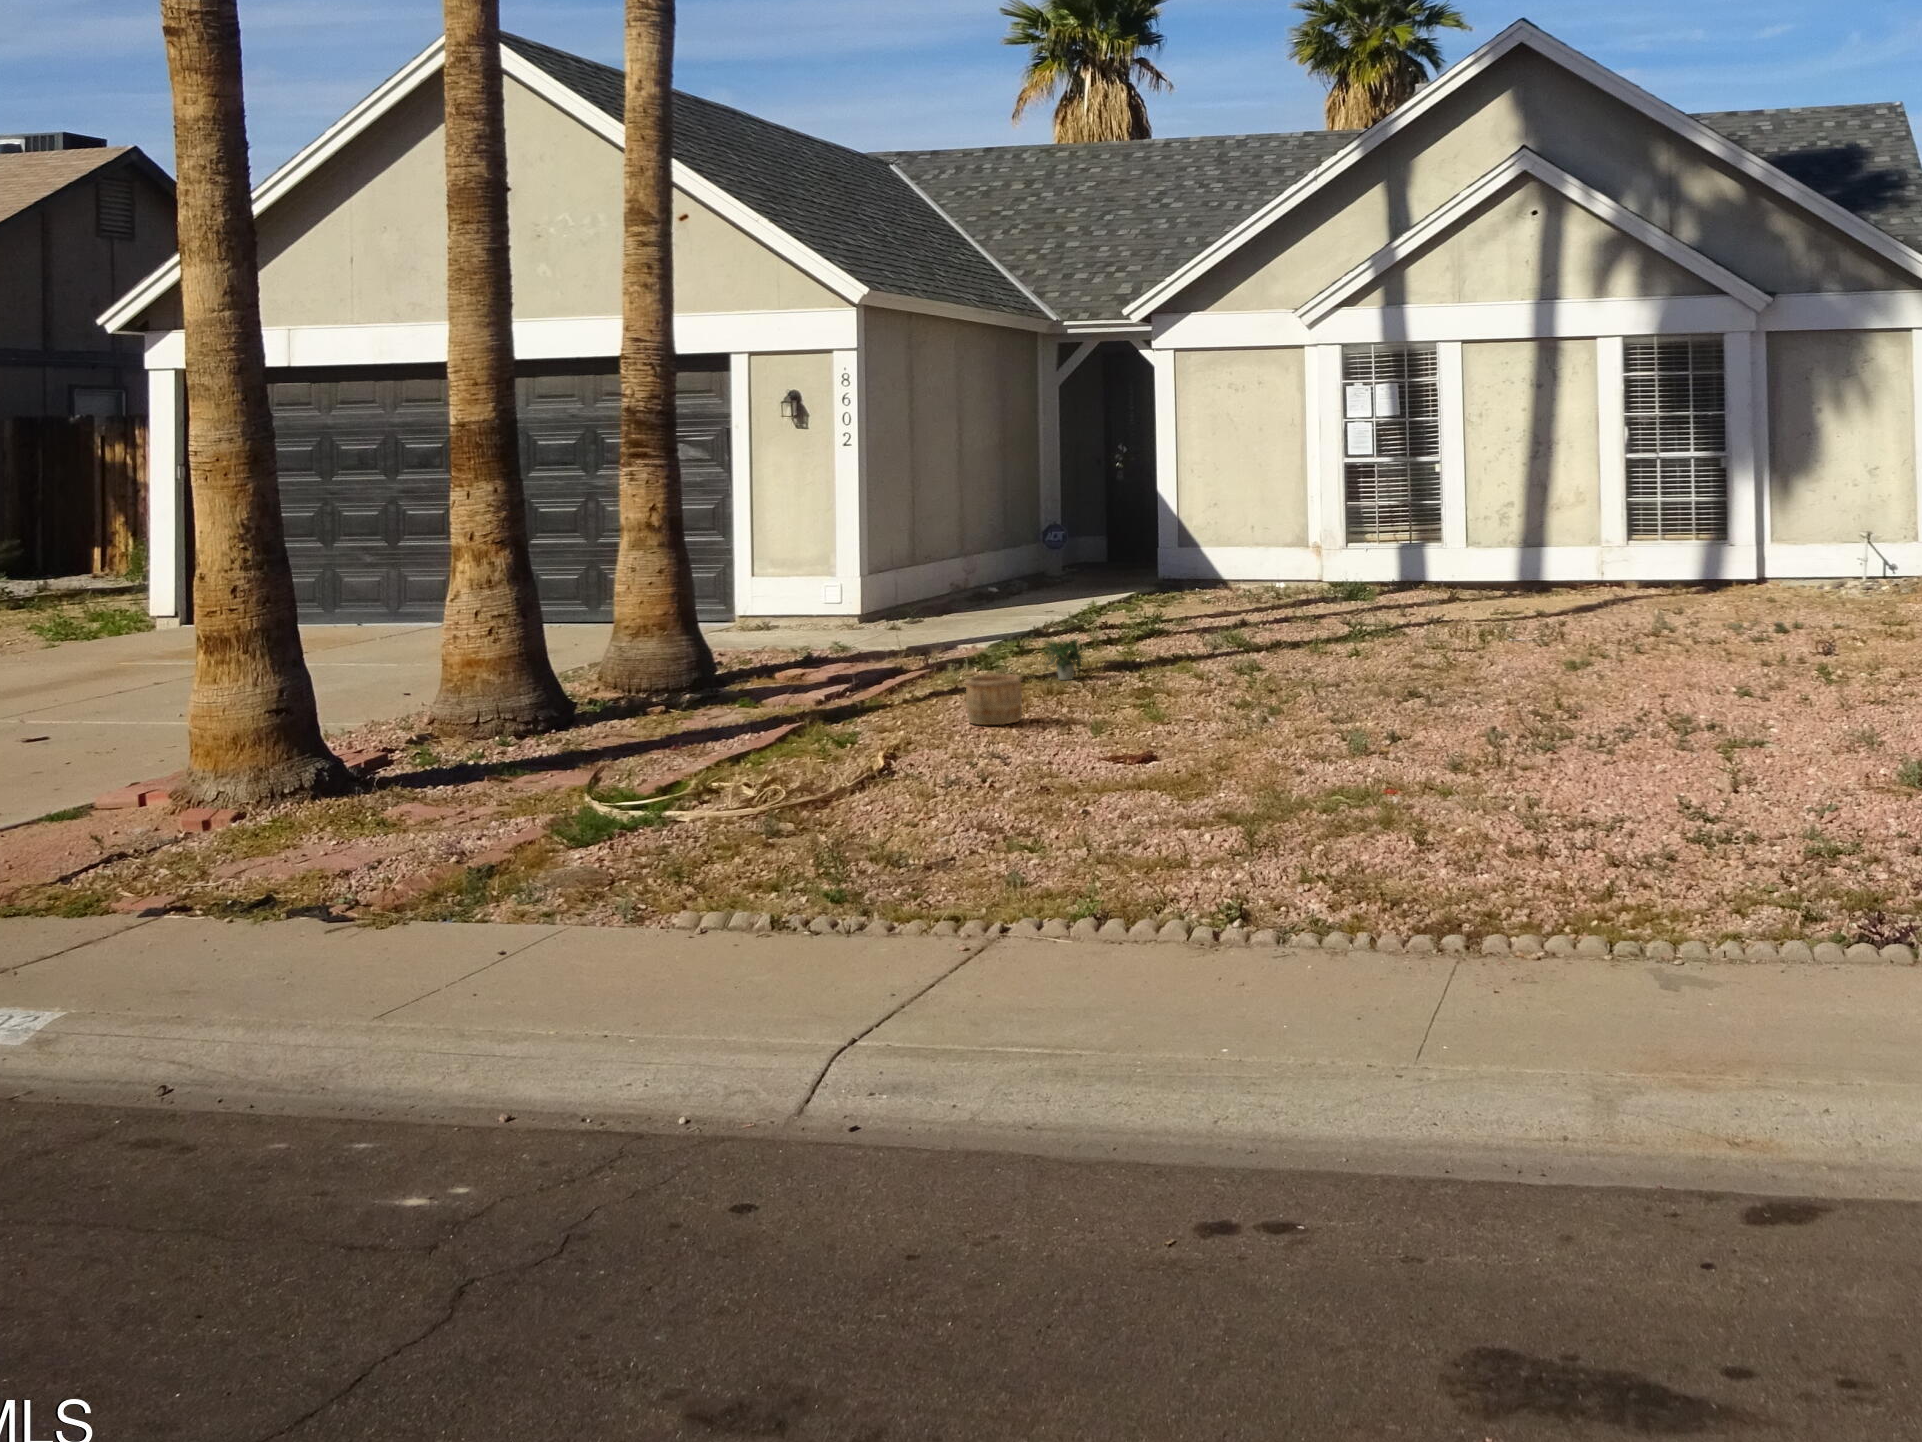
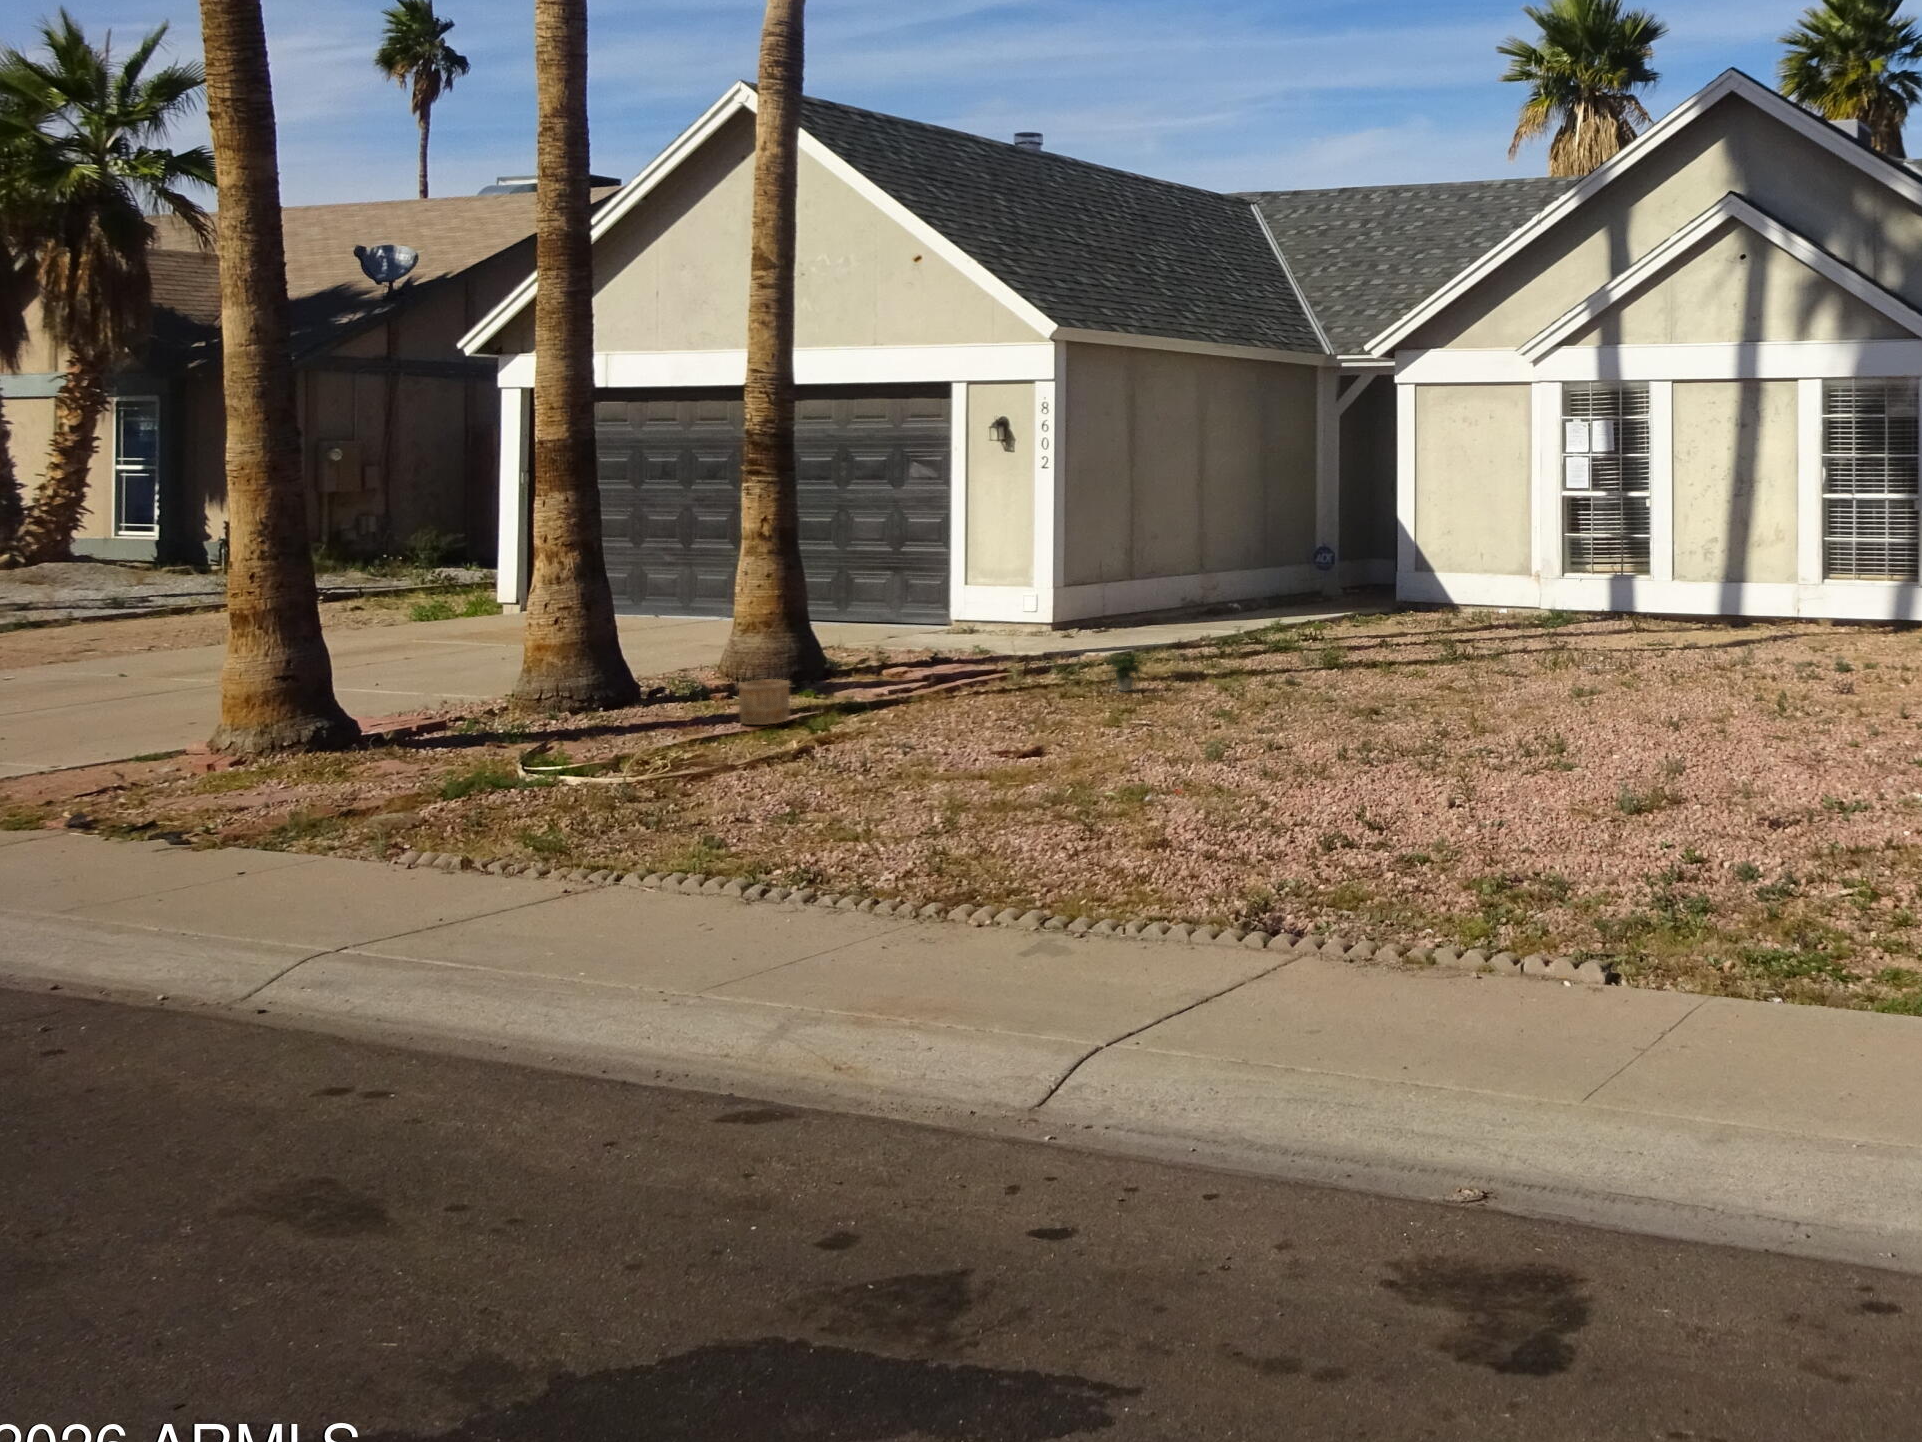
wooden bucket: present [965,674,1022,725] -> present [738,679,791,725]

